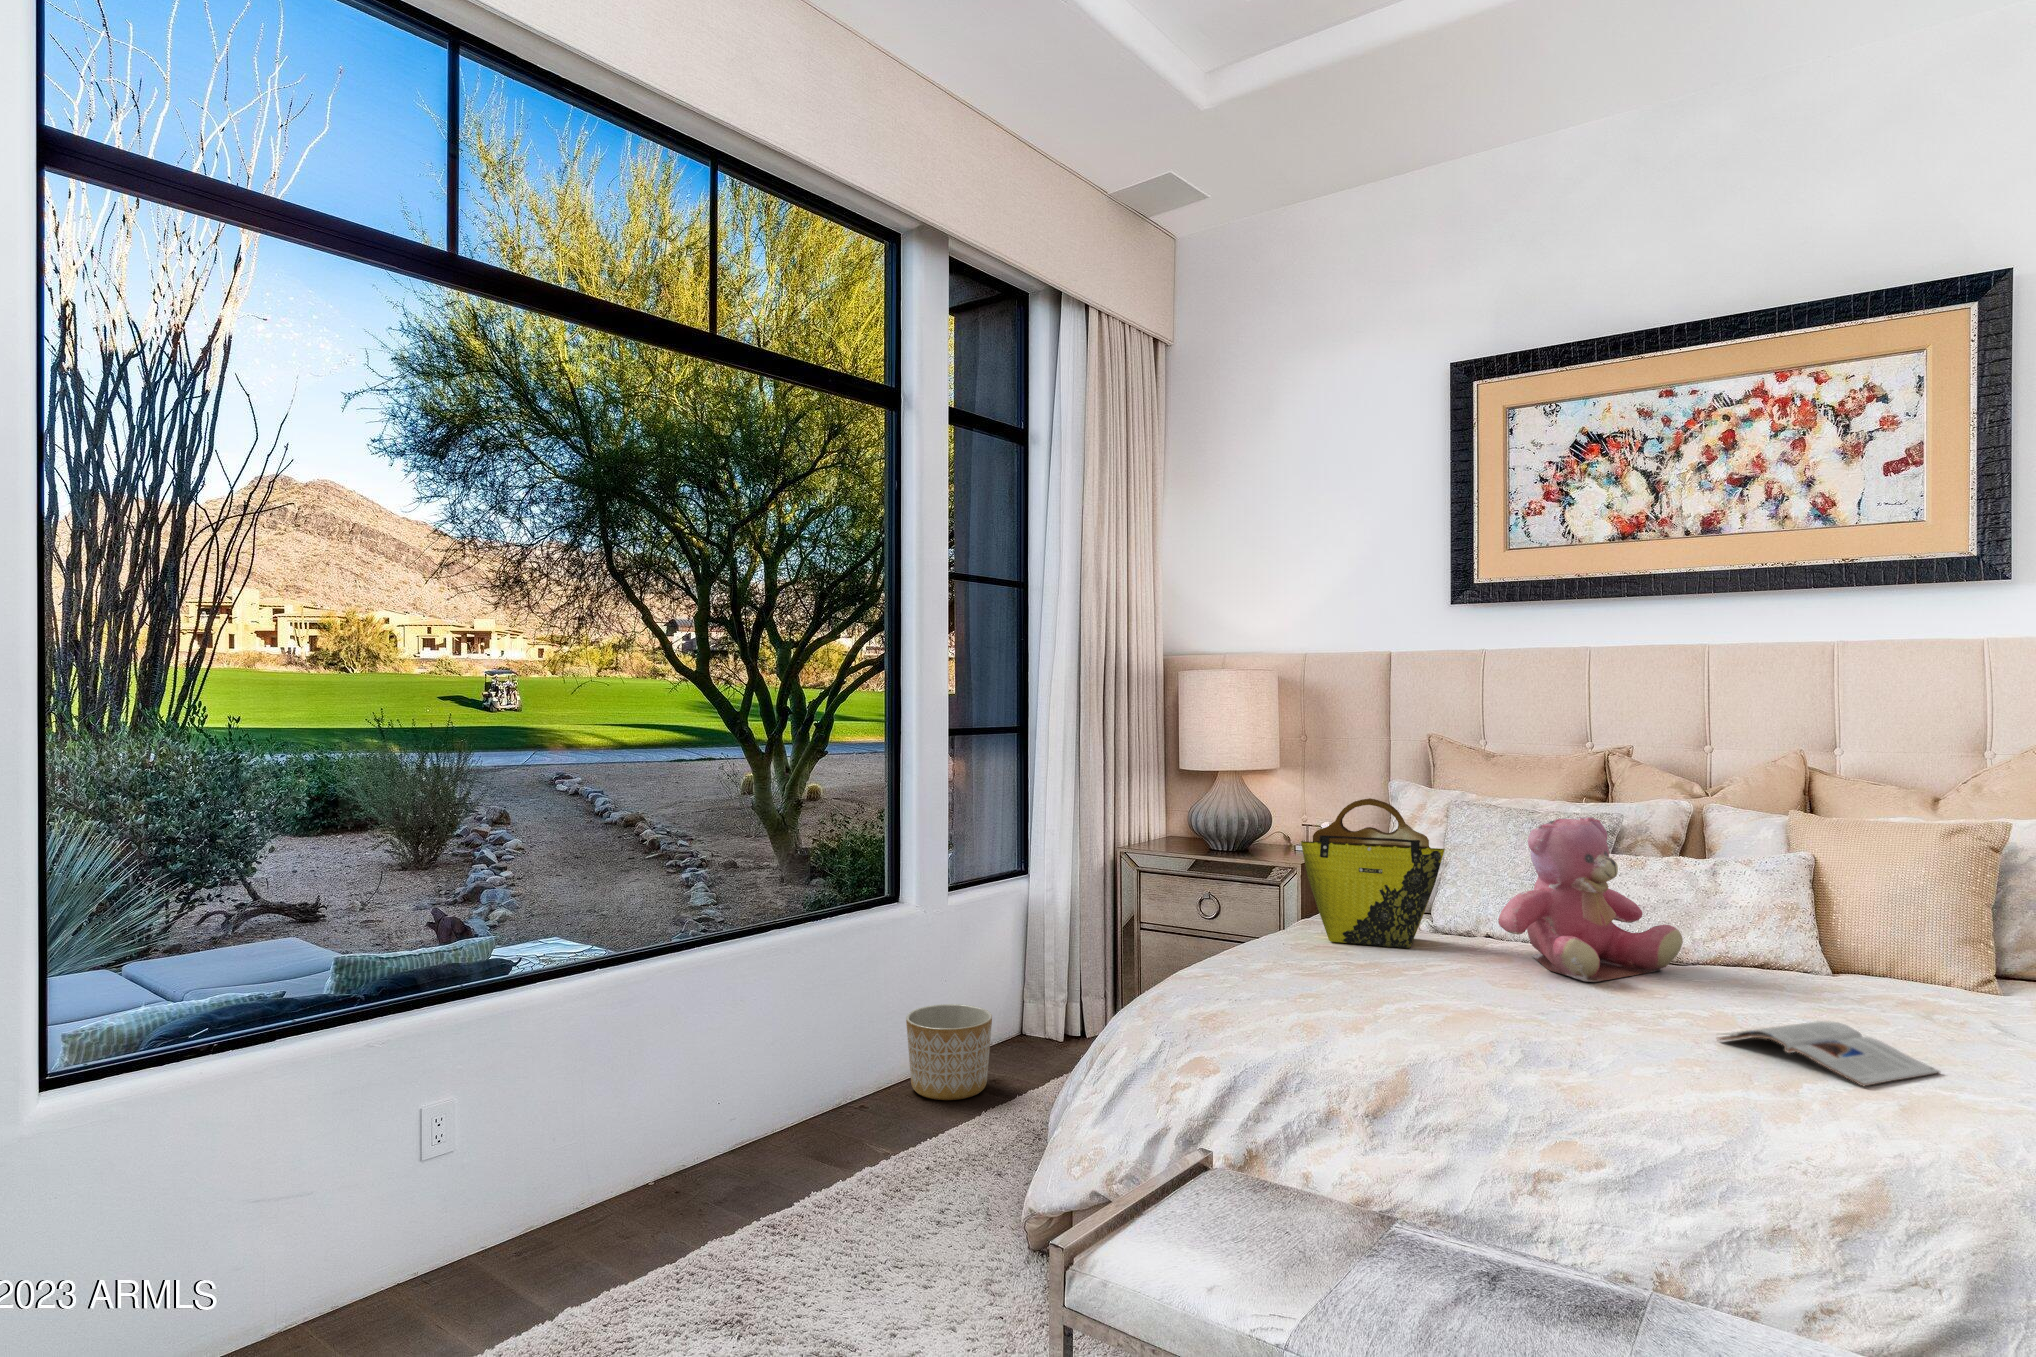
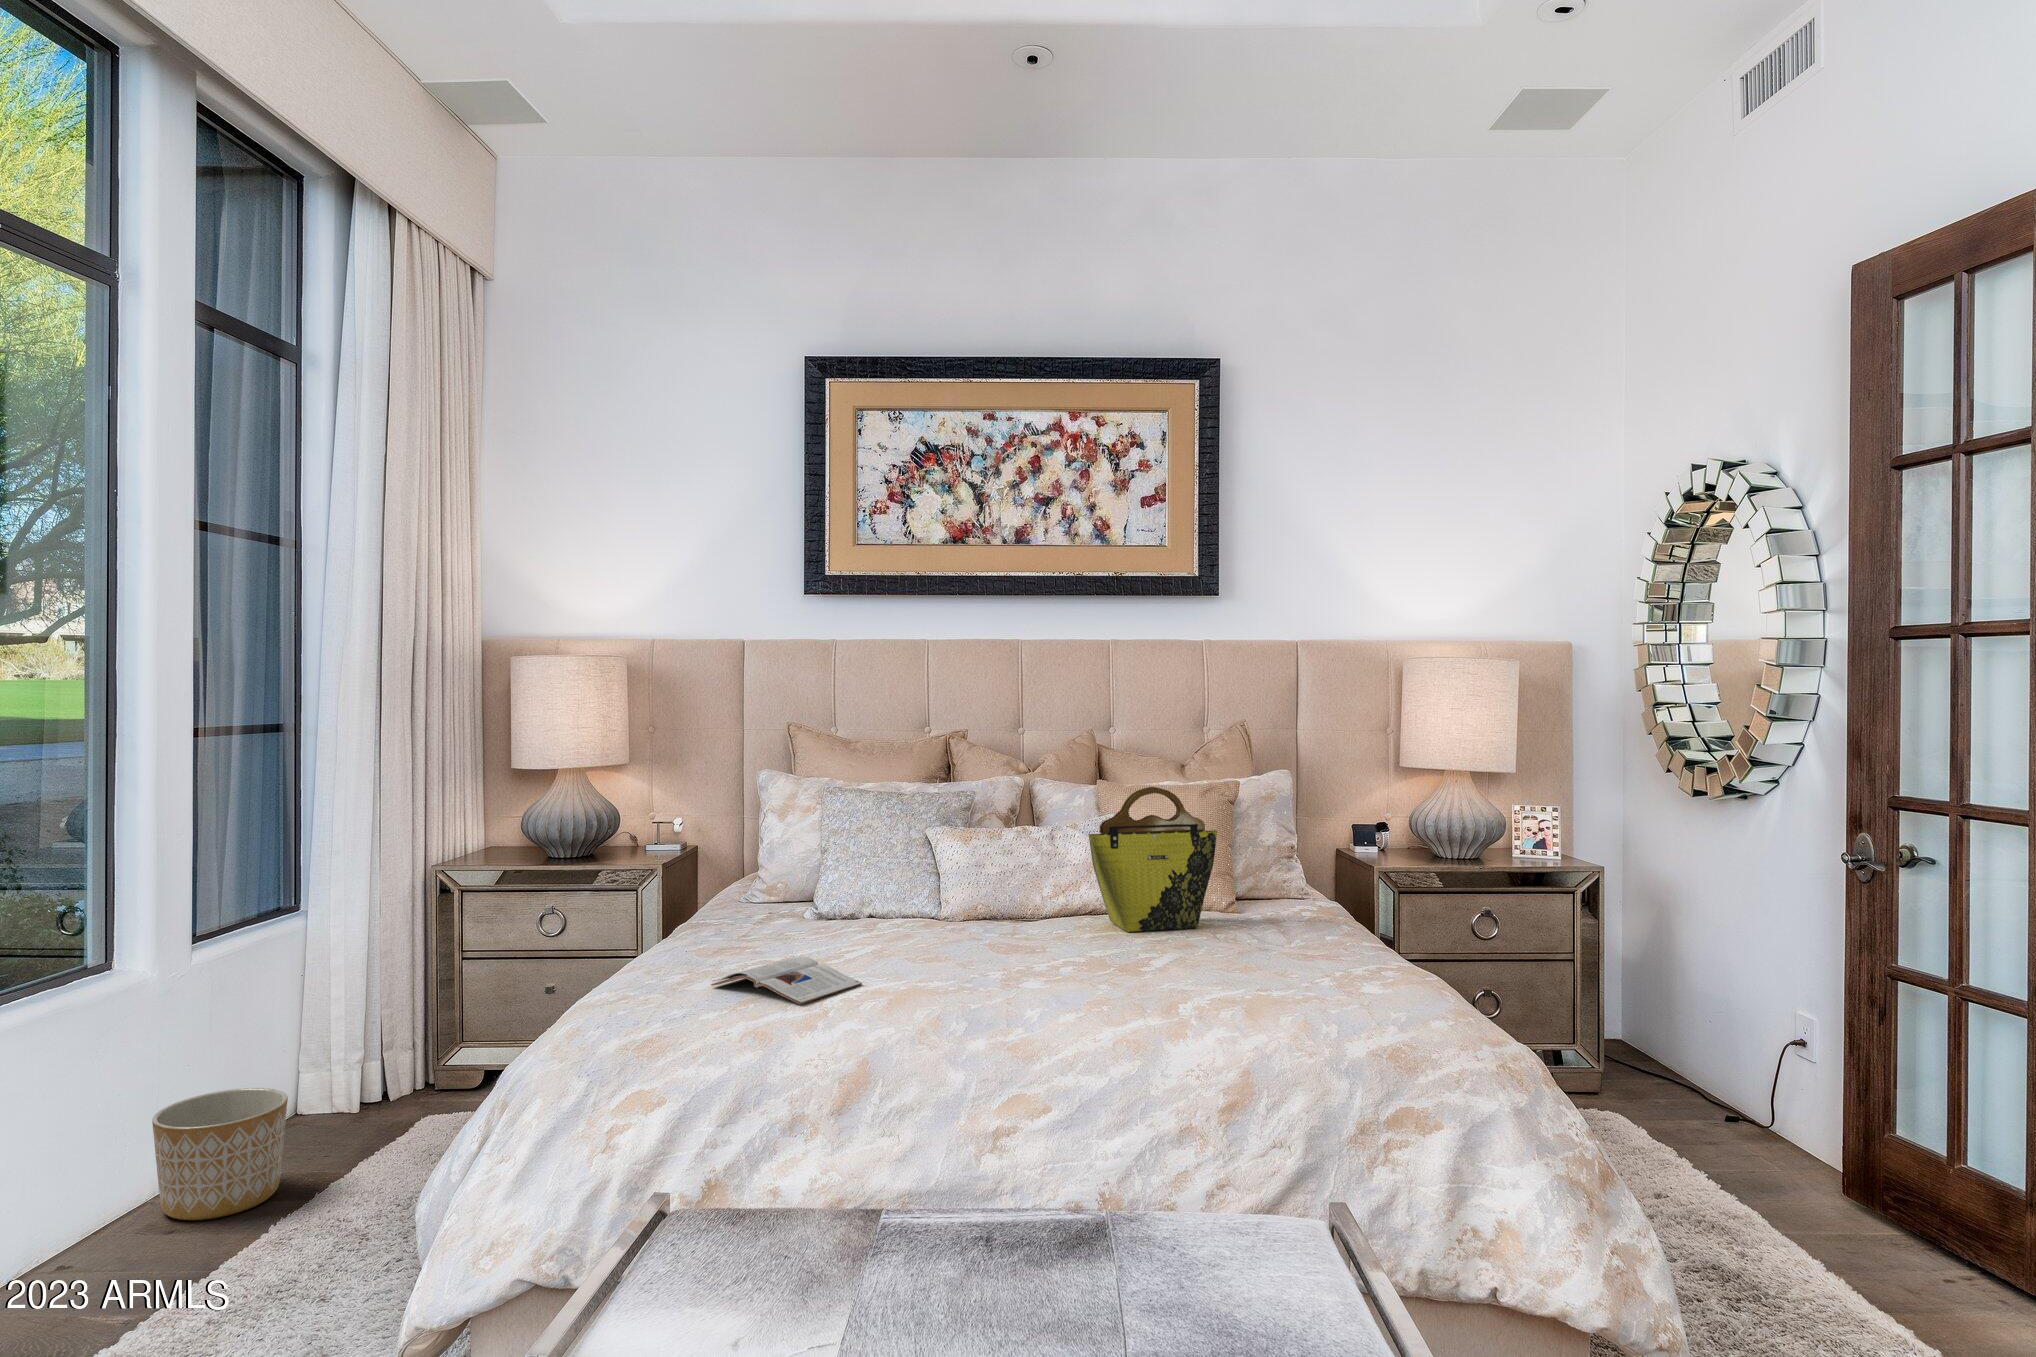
tote bag: present [1301,798,1445,948] -> present [1089,787,1217,932]
teddy bear: present [1499,817,1683,982] -> none [899,796,1039,945]
magazine: present [1718,1021,1940,1086] -> present [711,956,862,1005]

